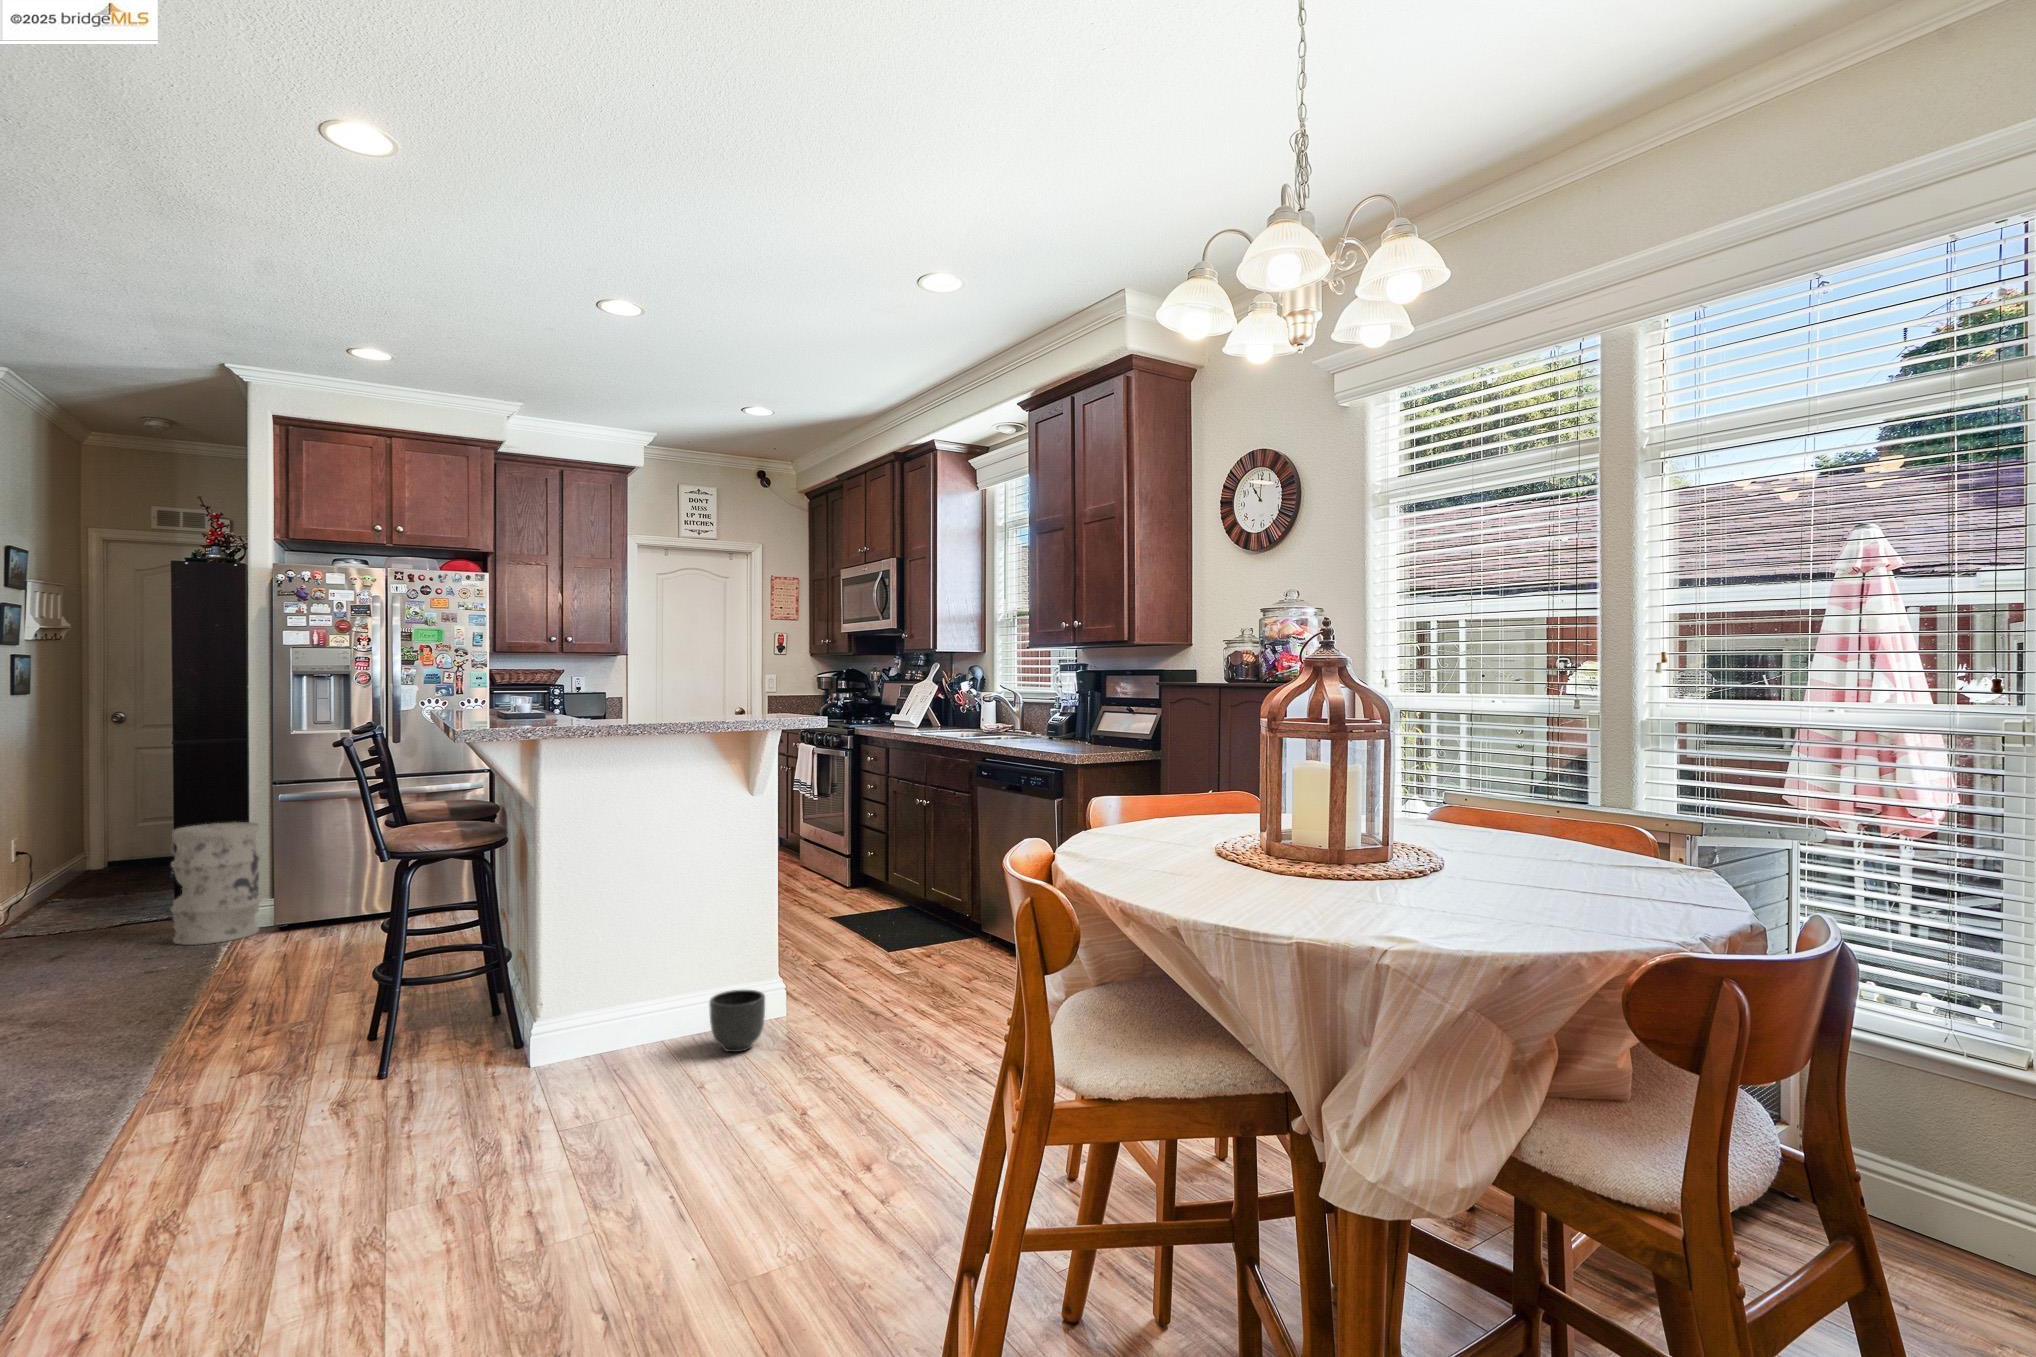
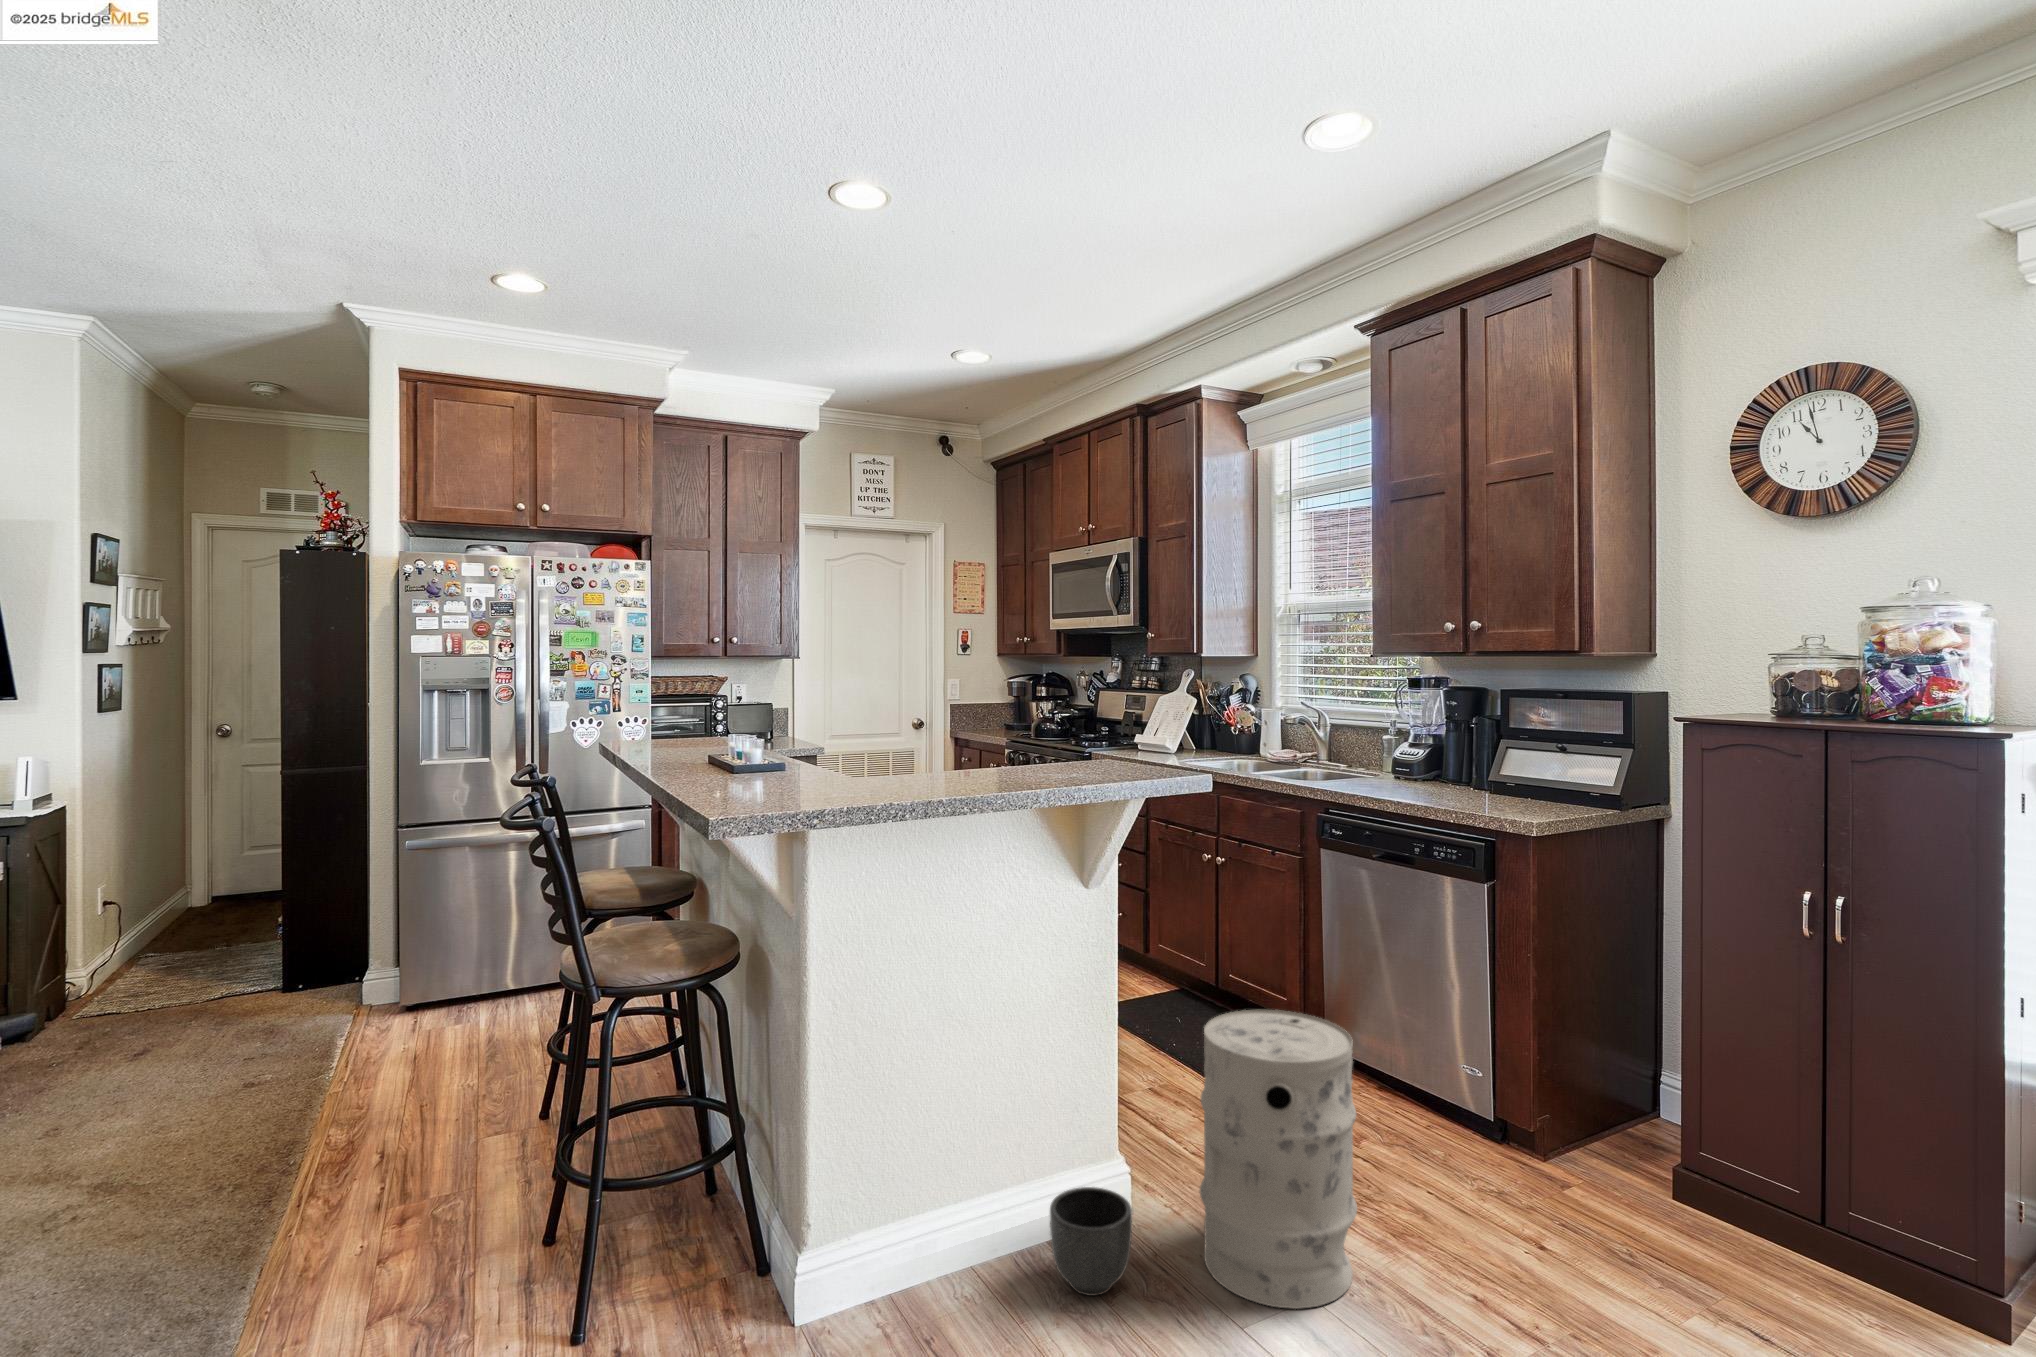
trash can: present [170,822,262,945] -> present [1200,1010,1357,1309]

